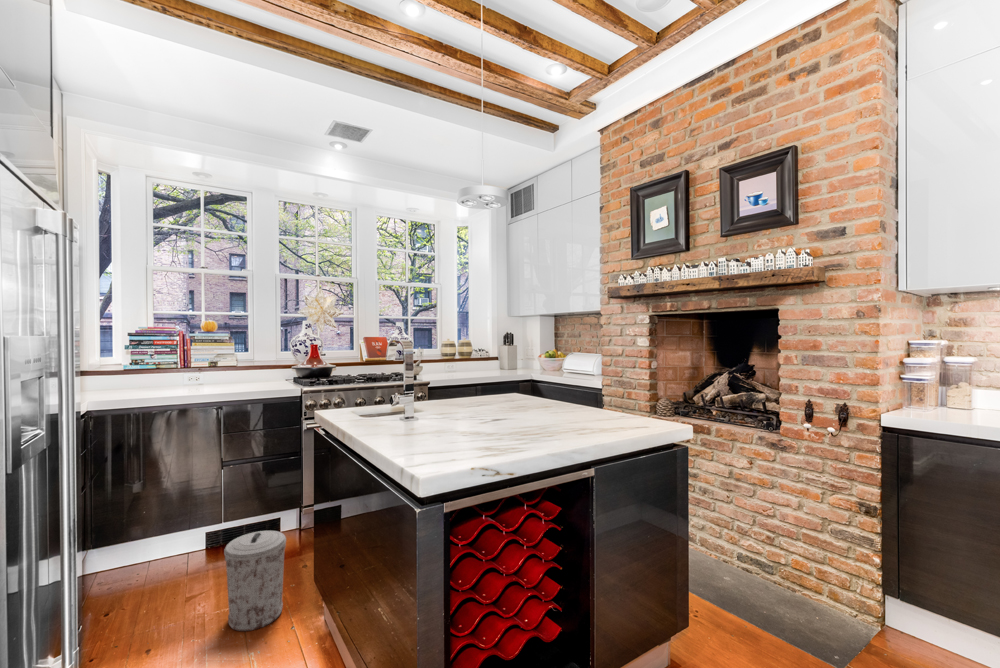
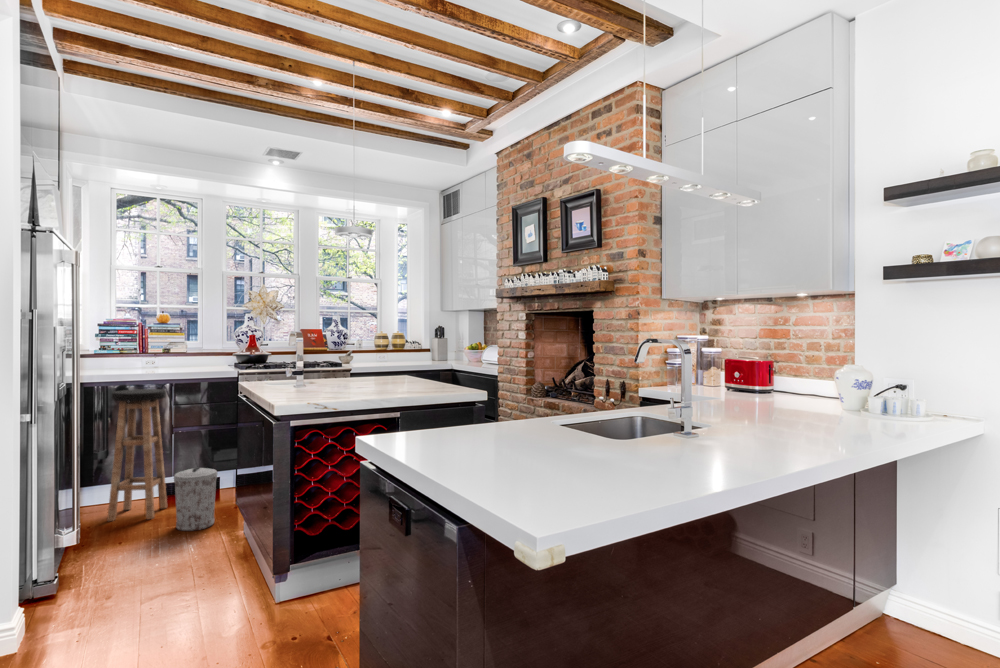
bar stool: none [129,418,216,610] -> present [107,389,167,521]

